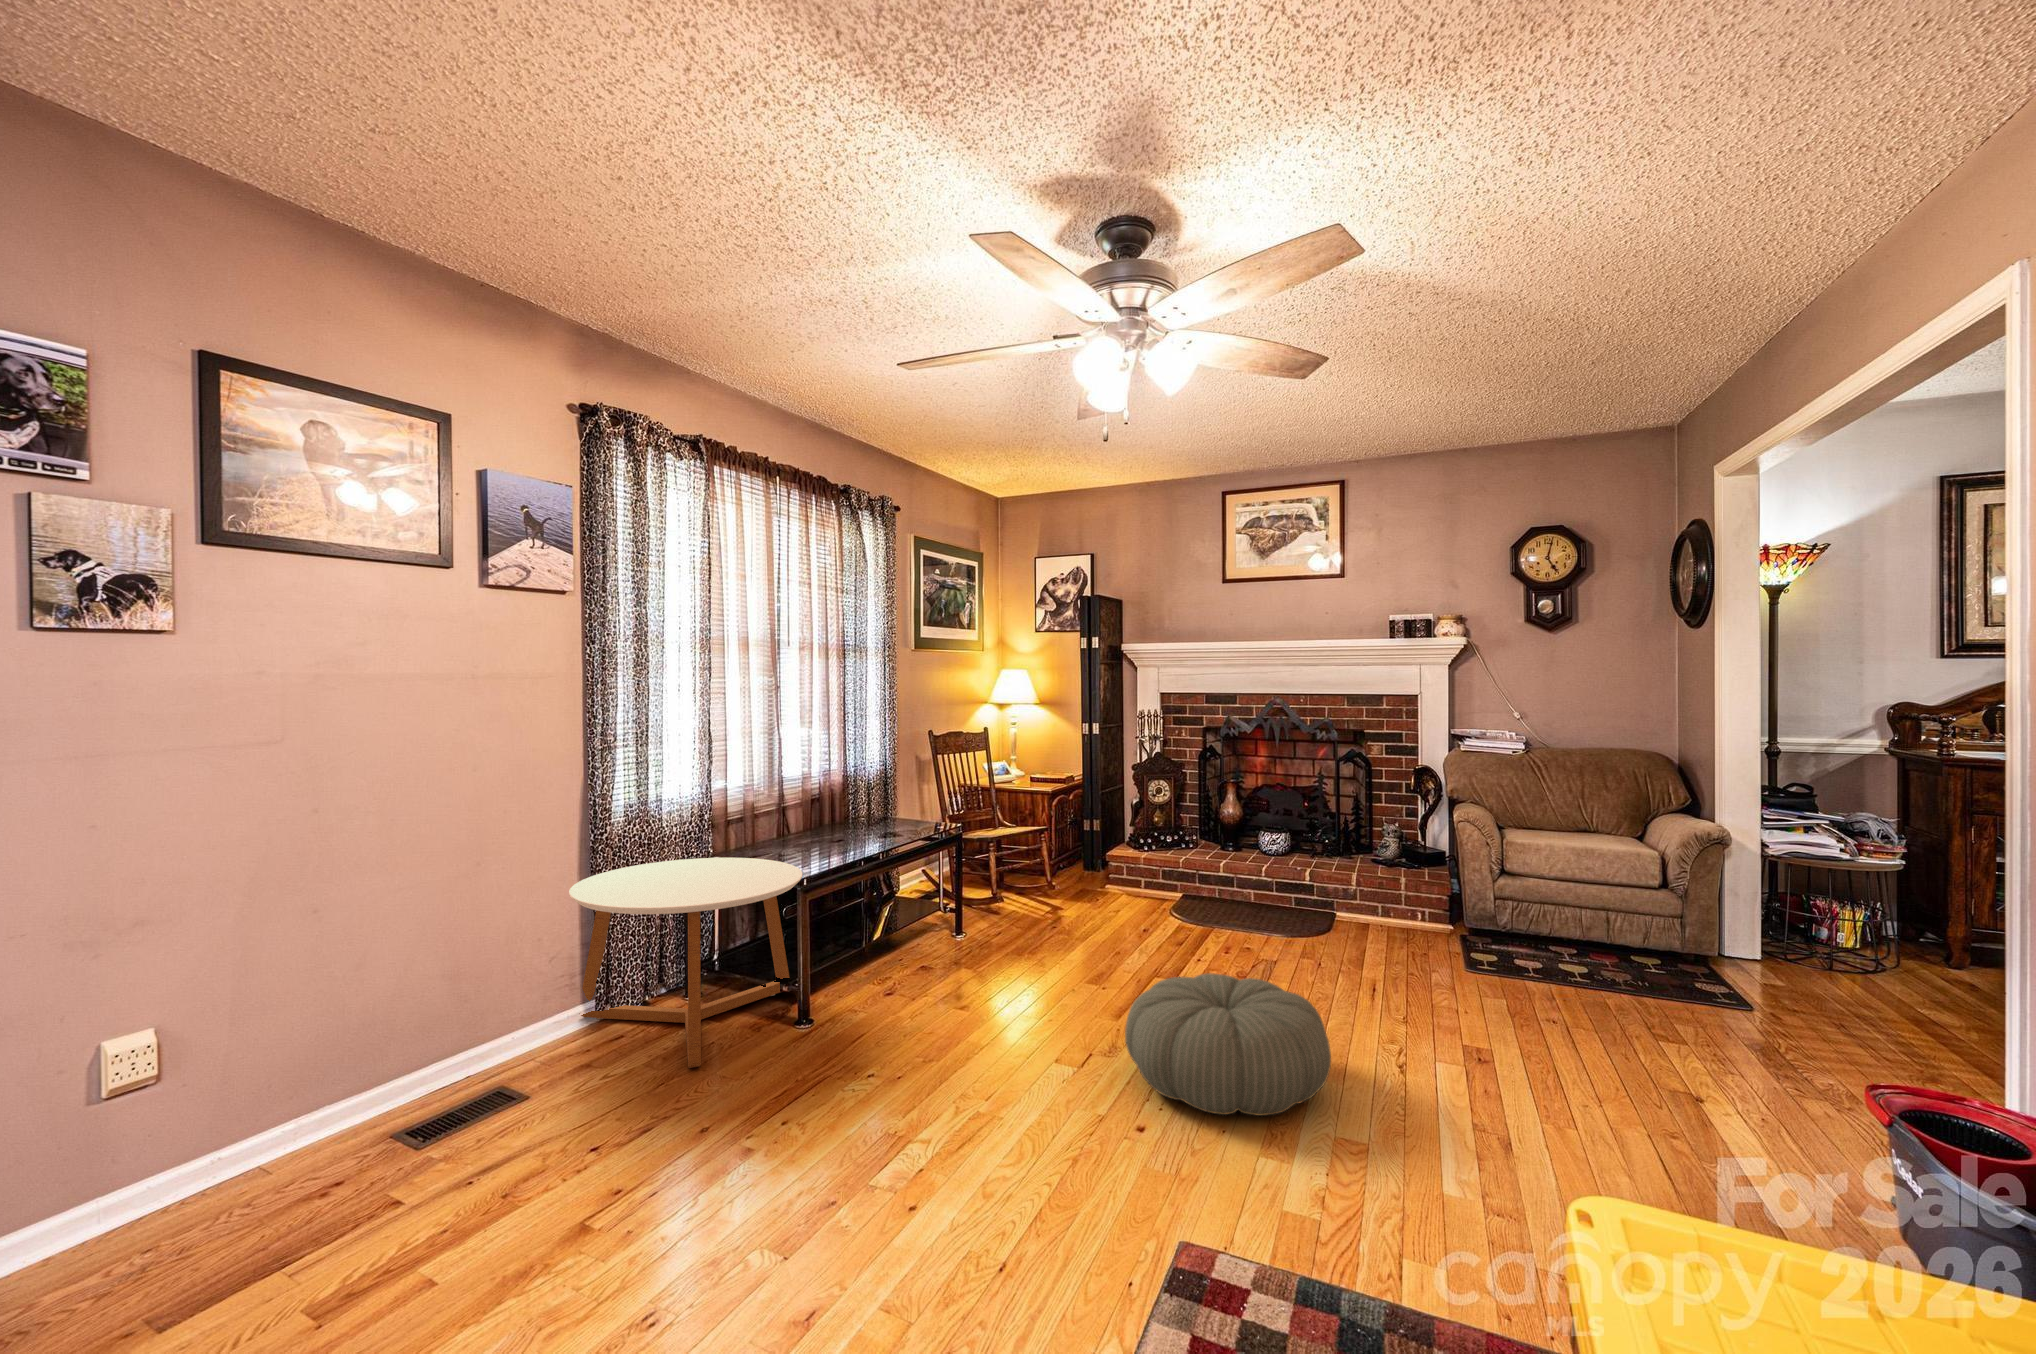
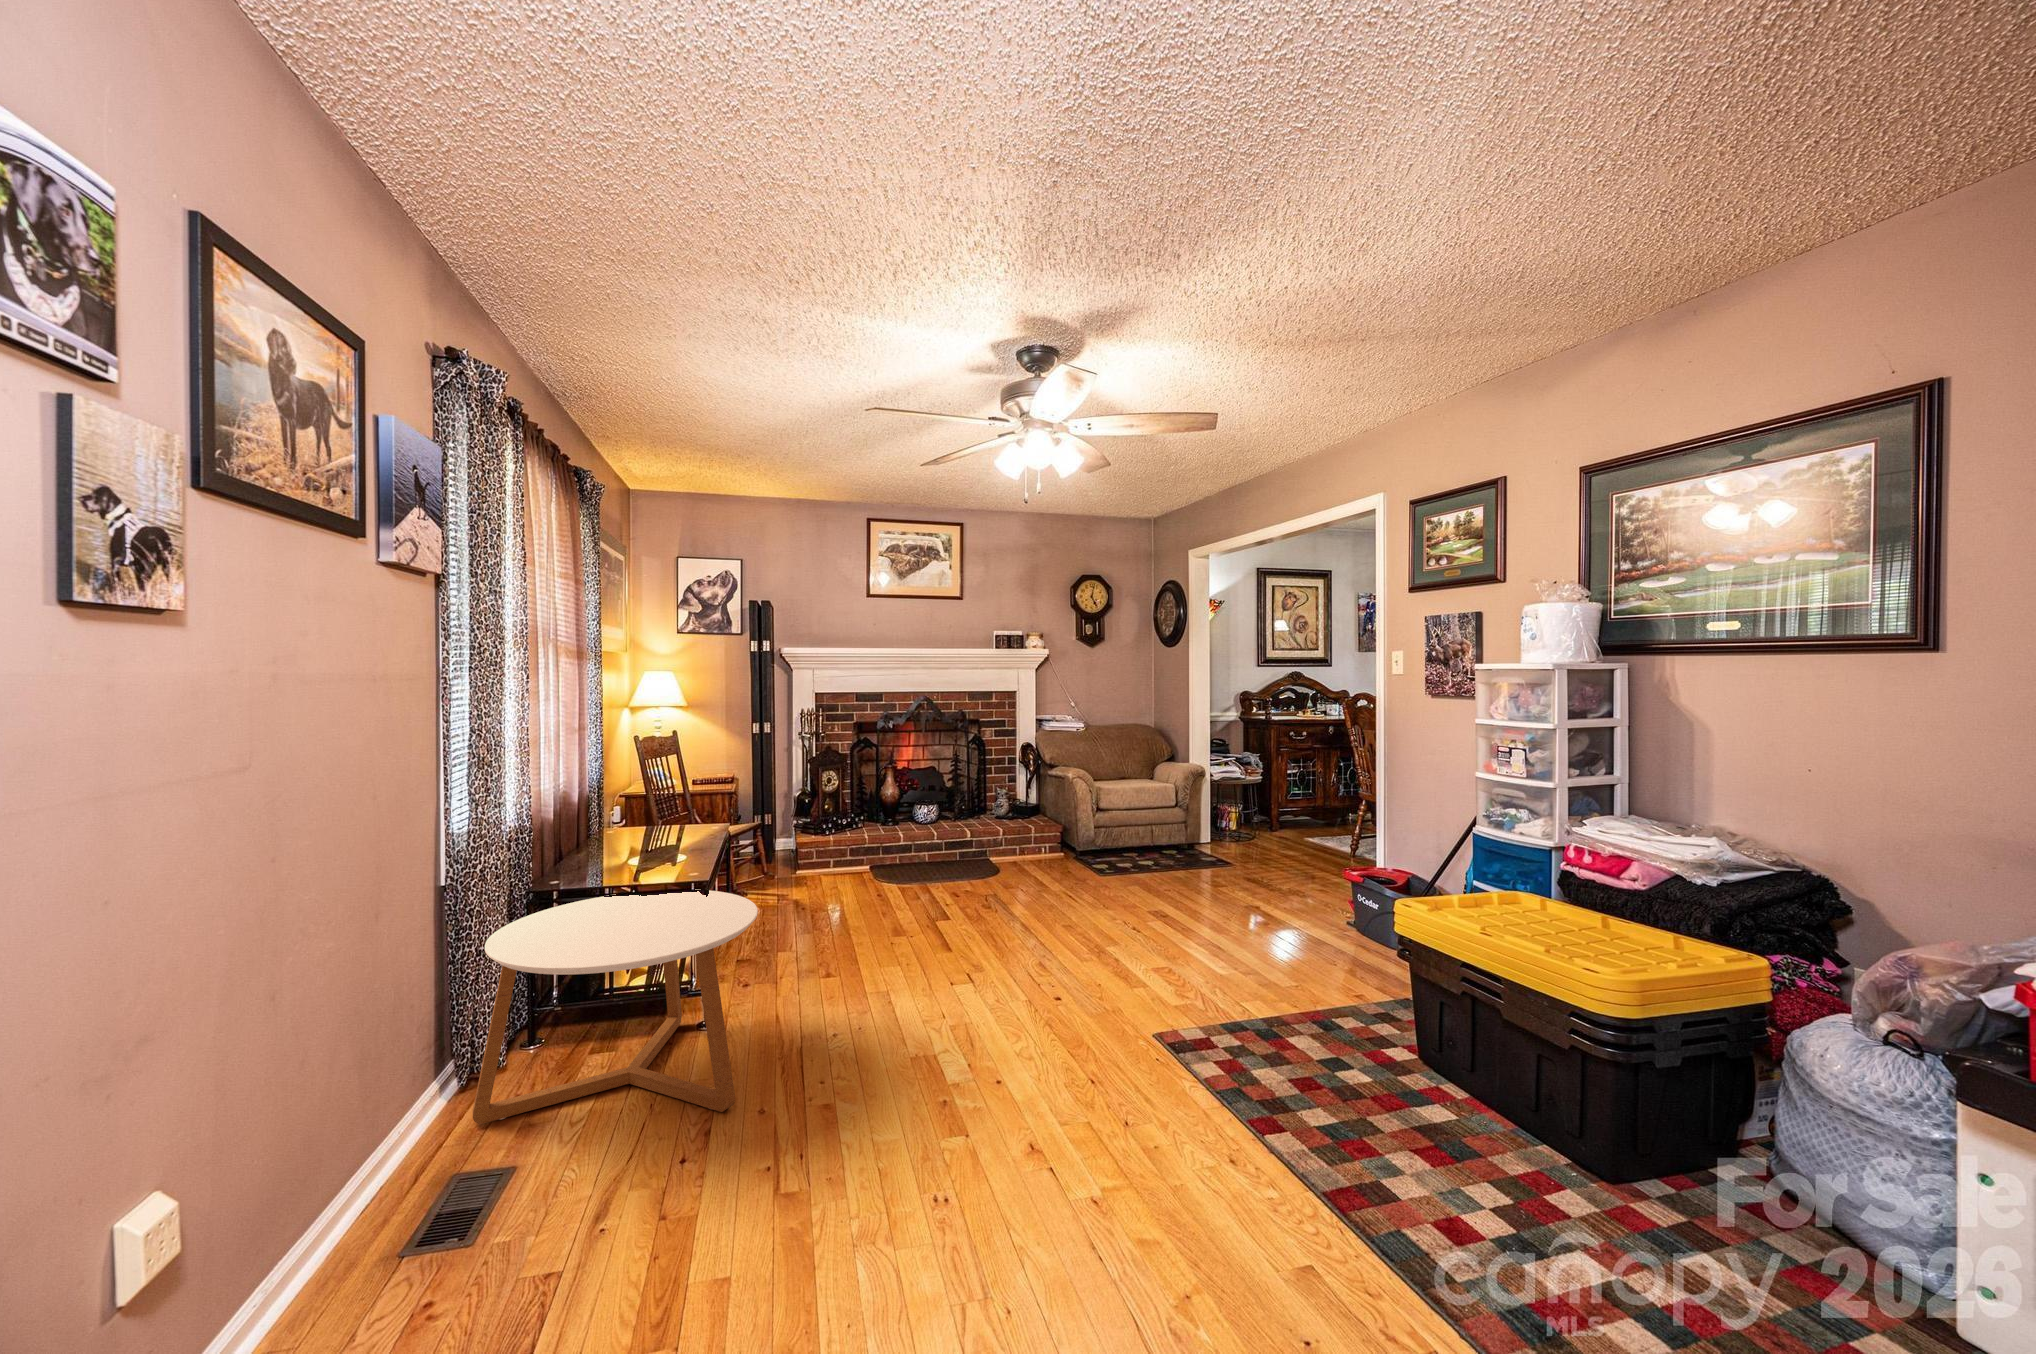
pouf: present [1125,973,1331,1116] -> none [1037,901,1179,994]

